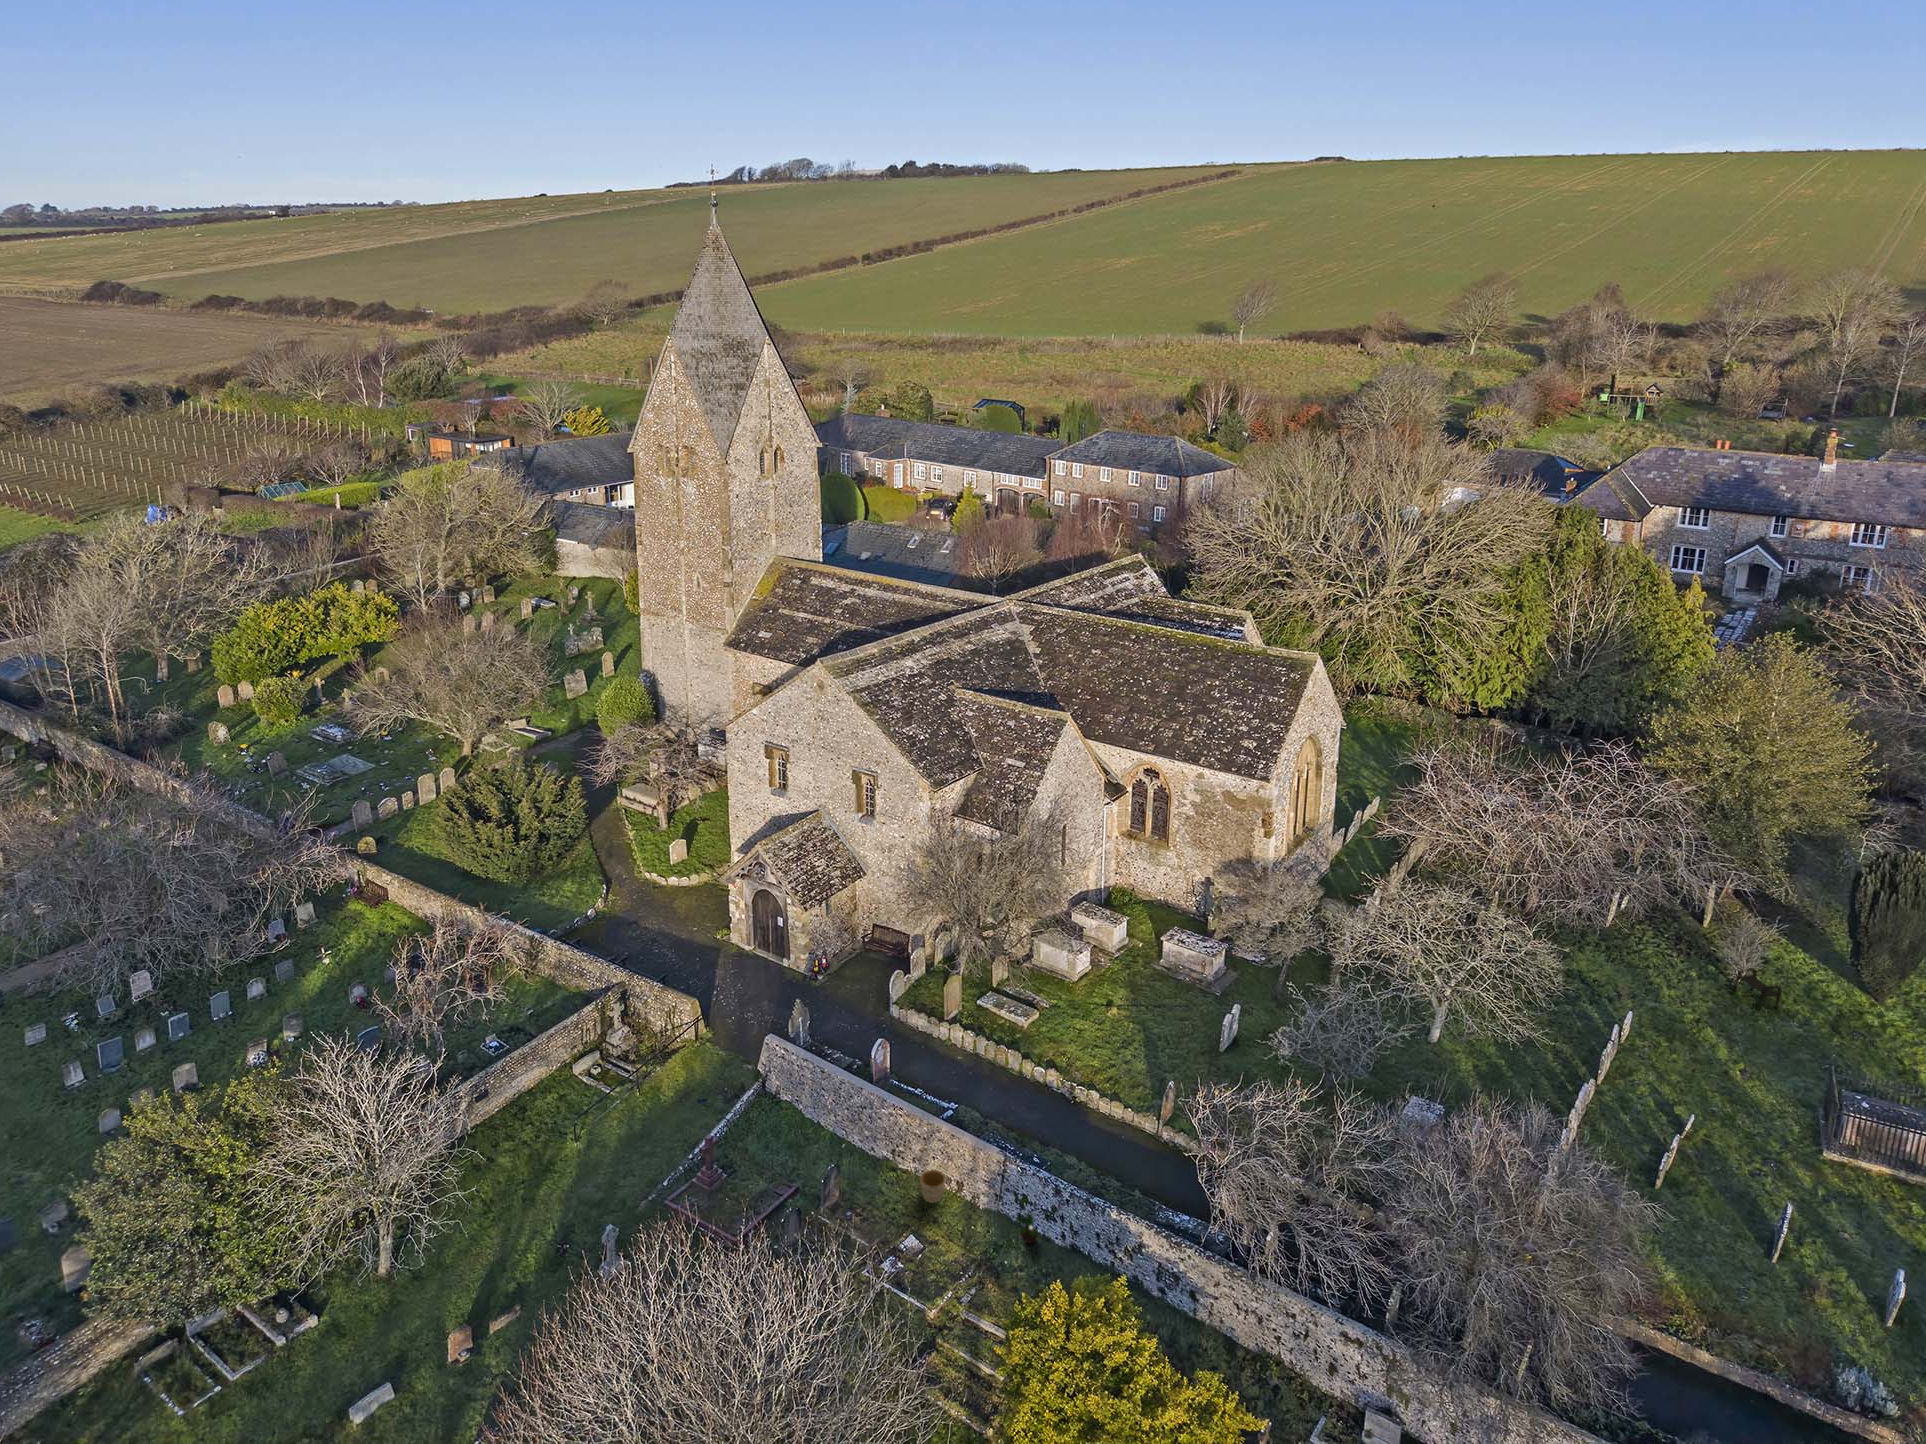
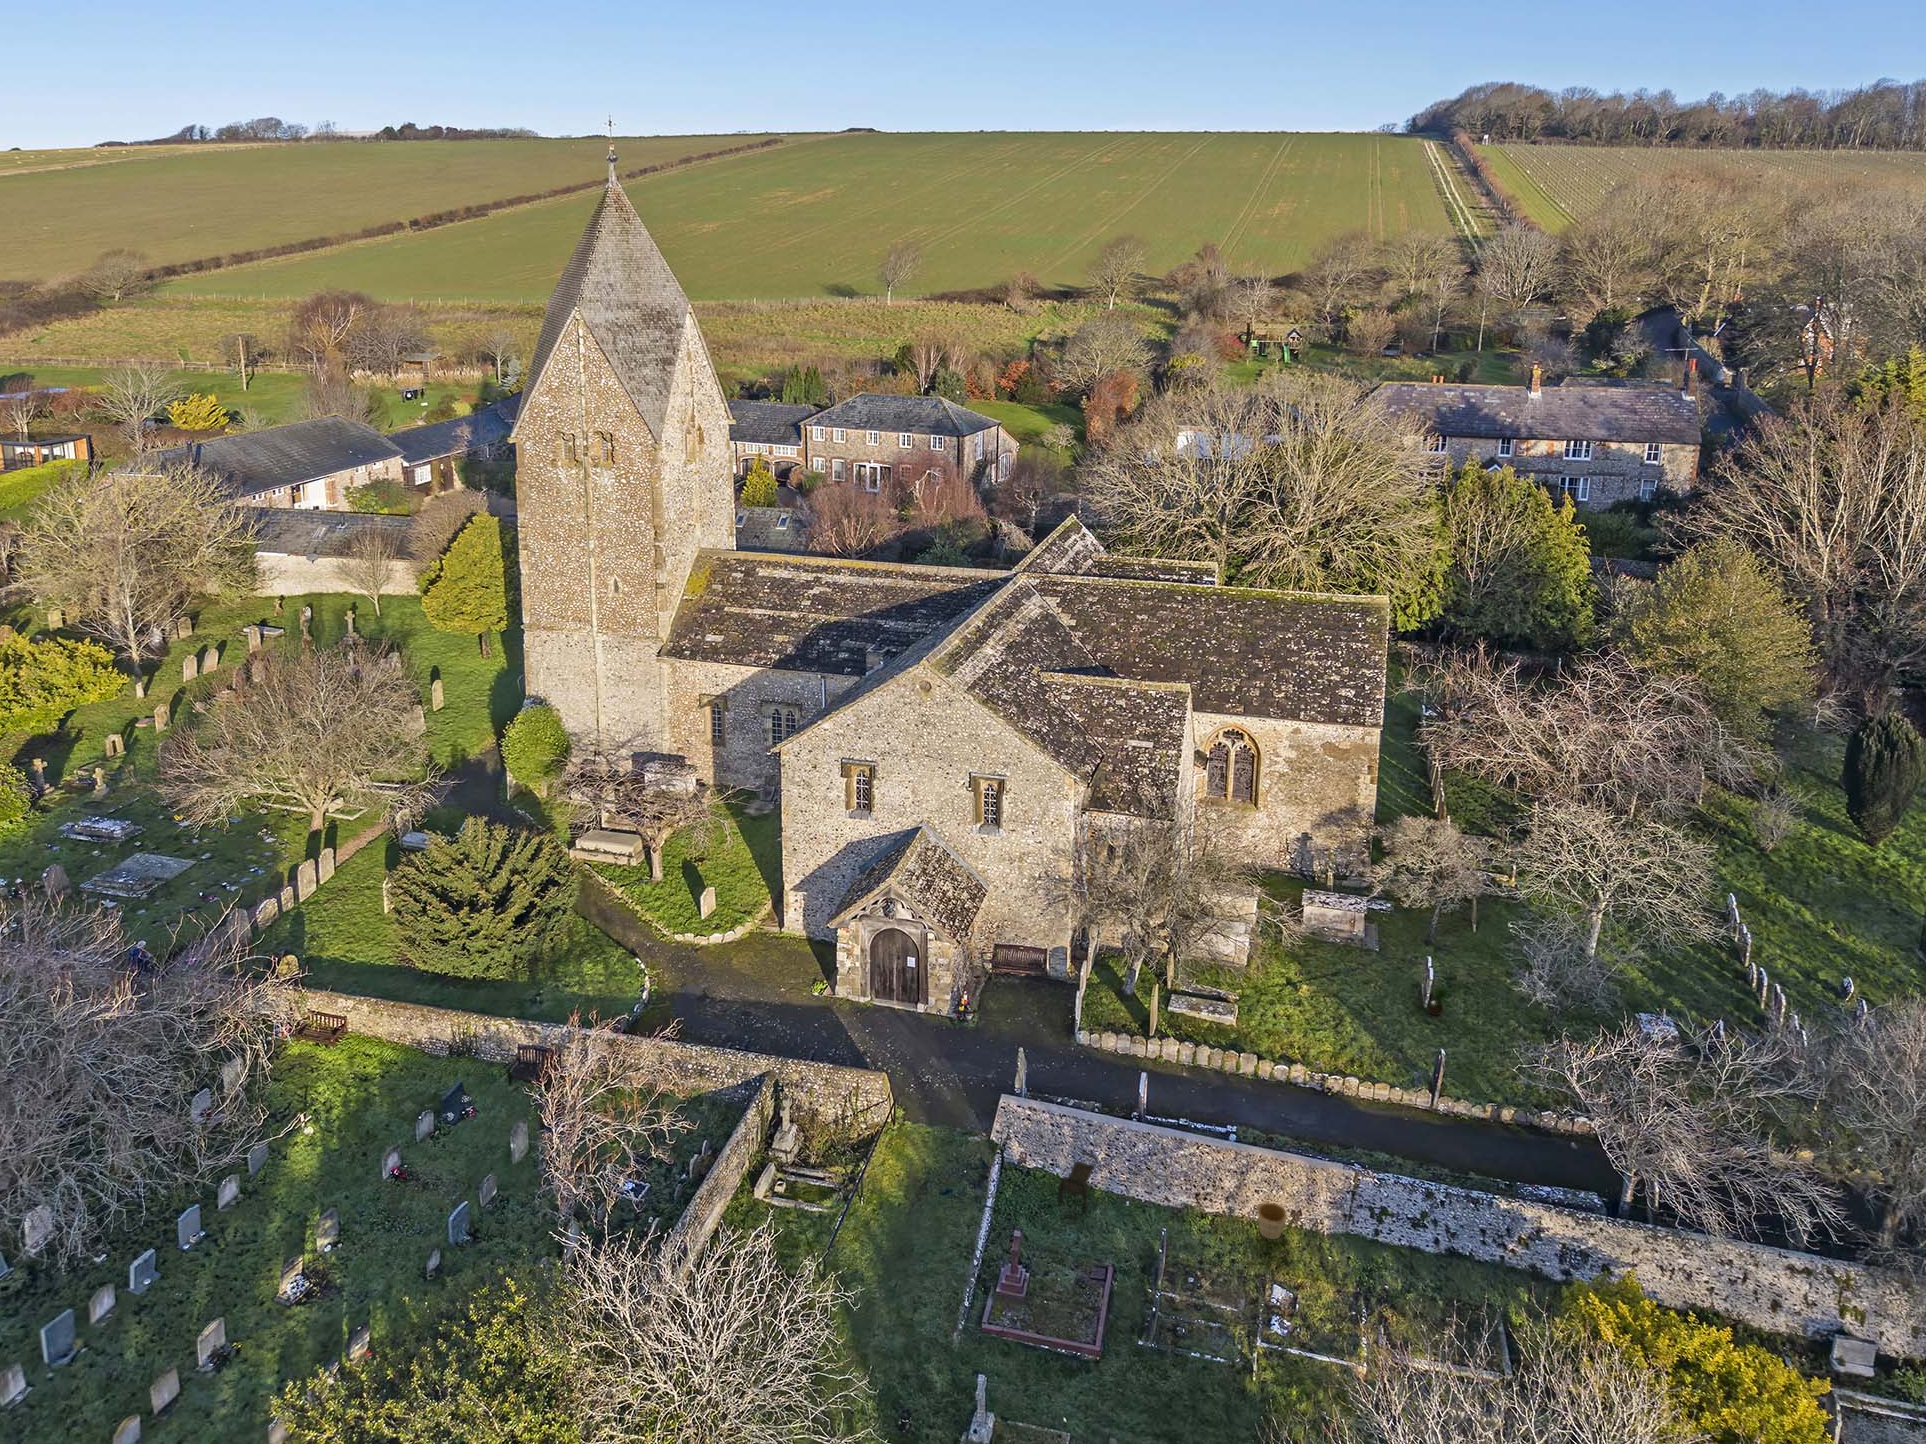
bench: present [1733,968,1782,1010] -> present [1058,1152,1100,1212]
potted tree: present [1017,1211,1038,1244] -> present [1427,989,1448,1015]

